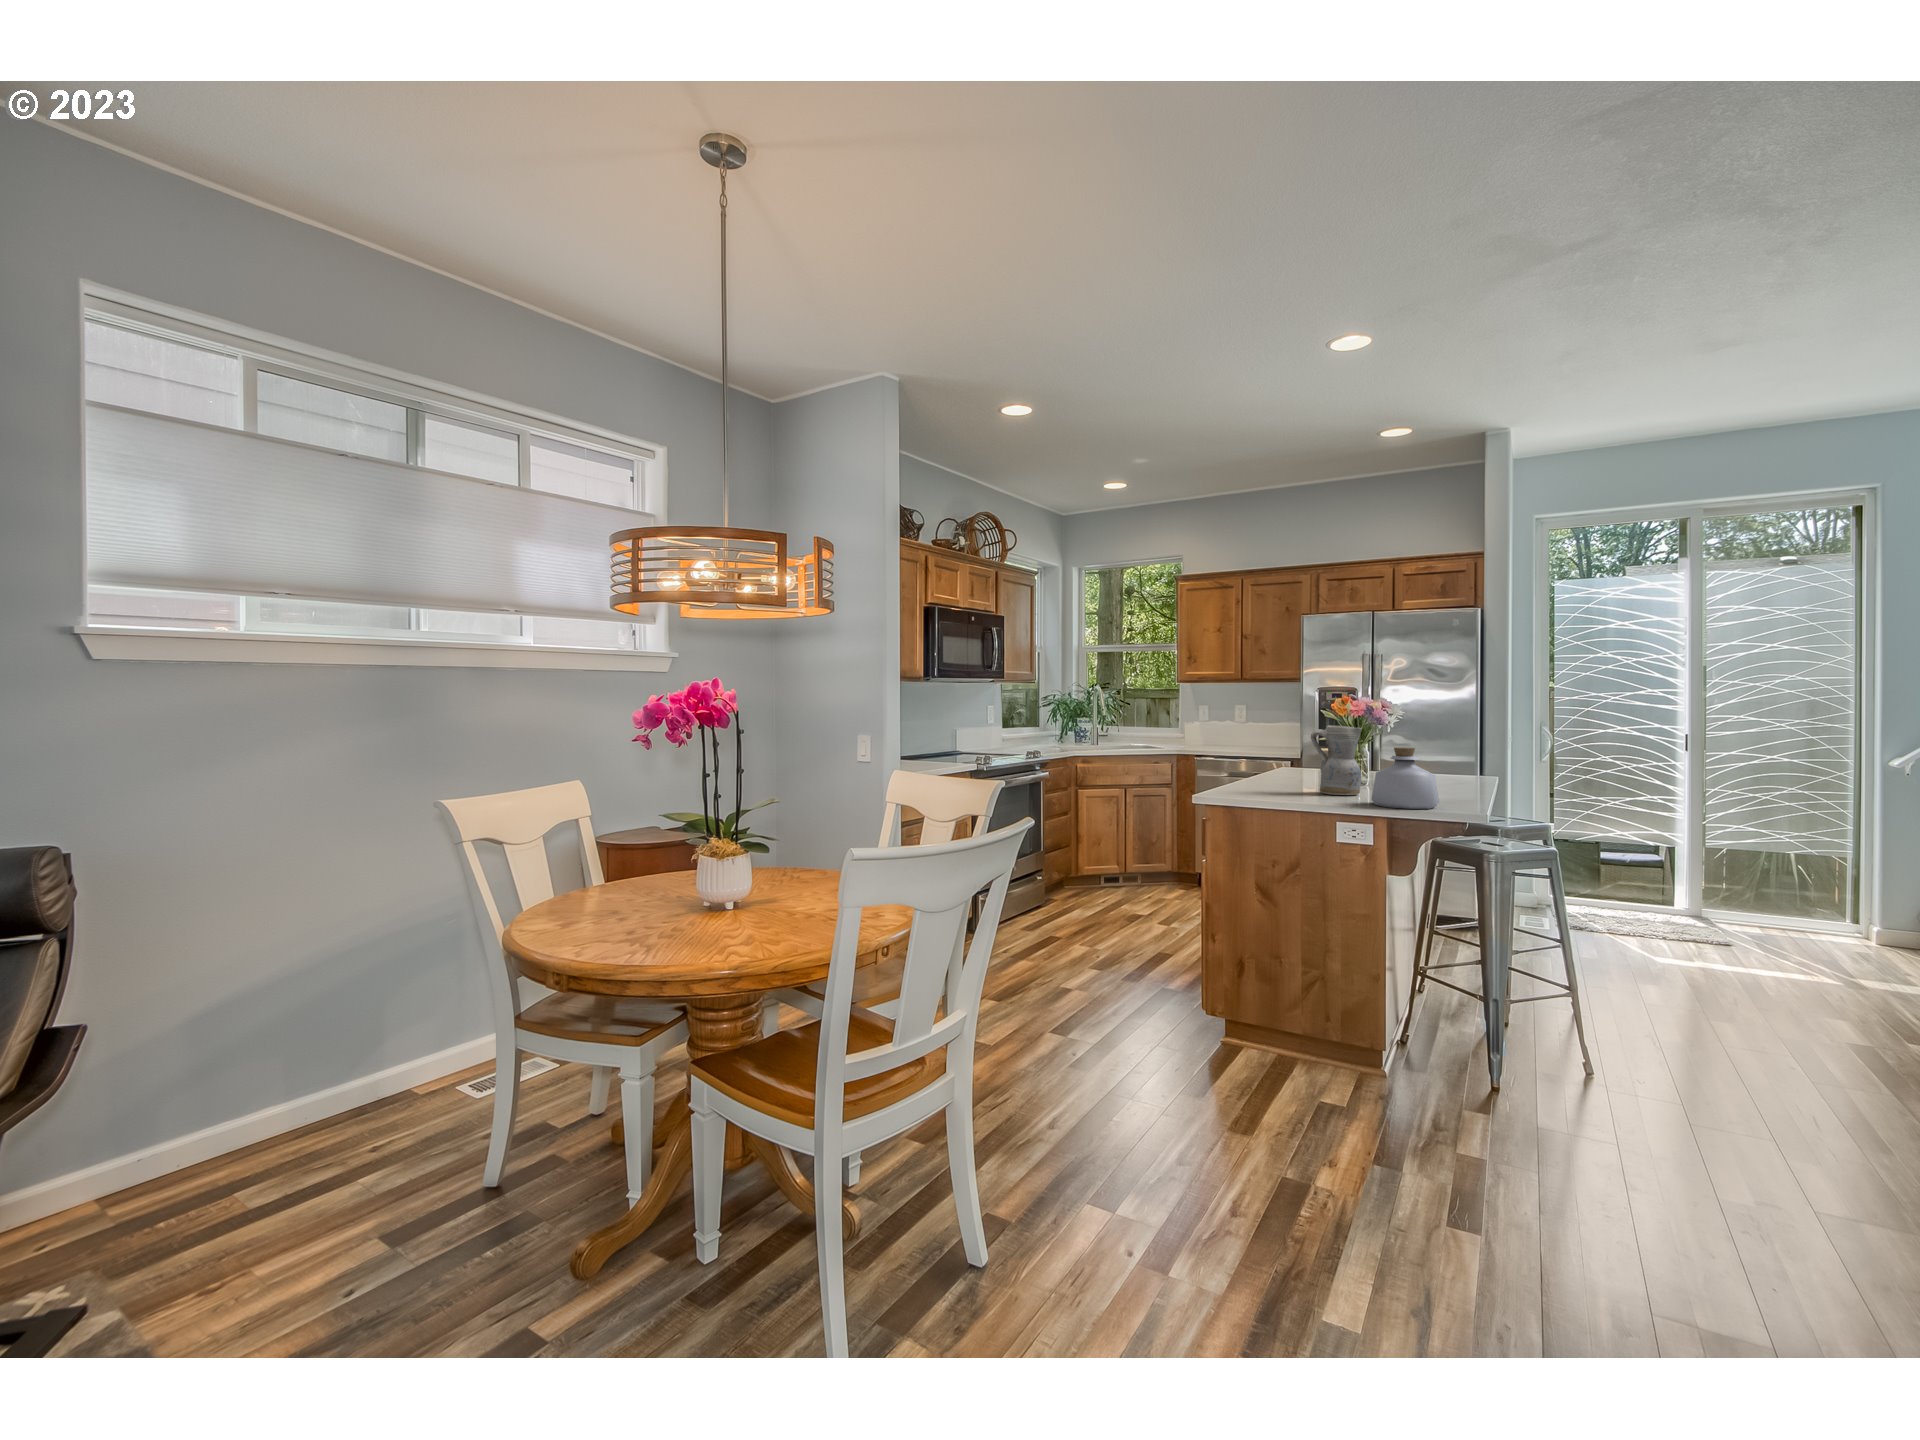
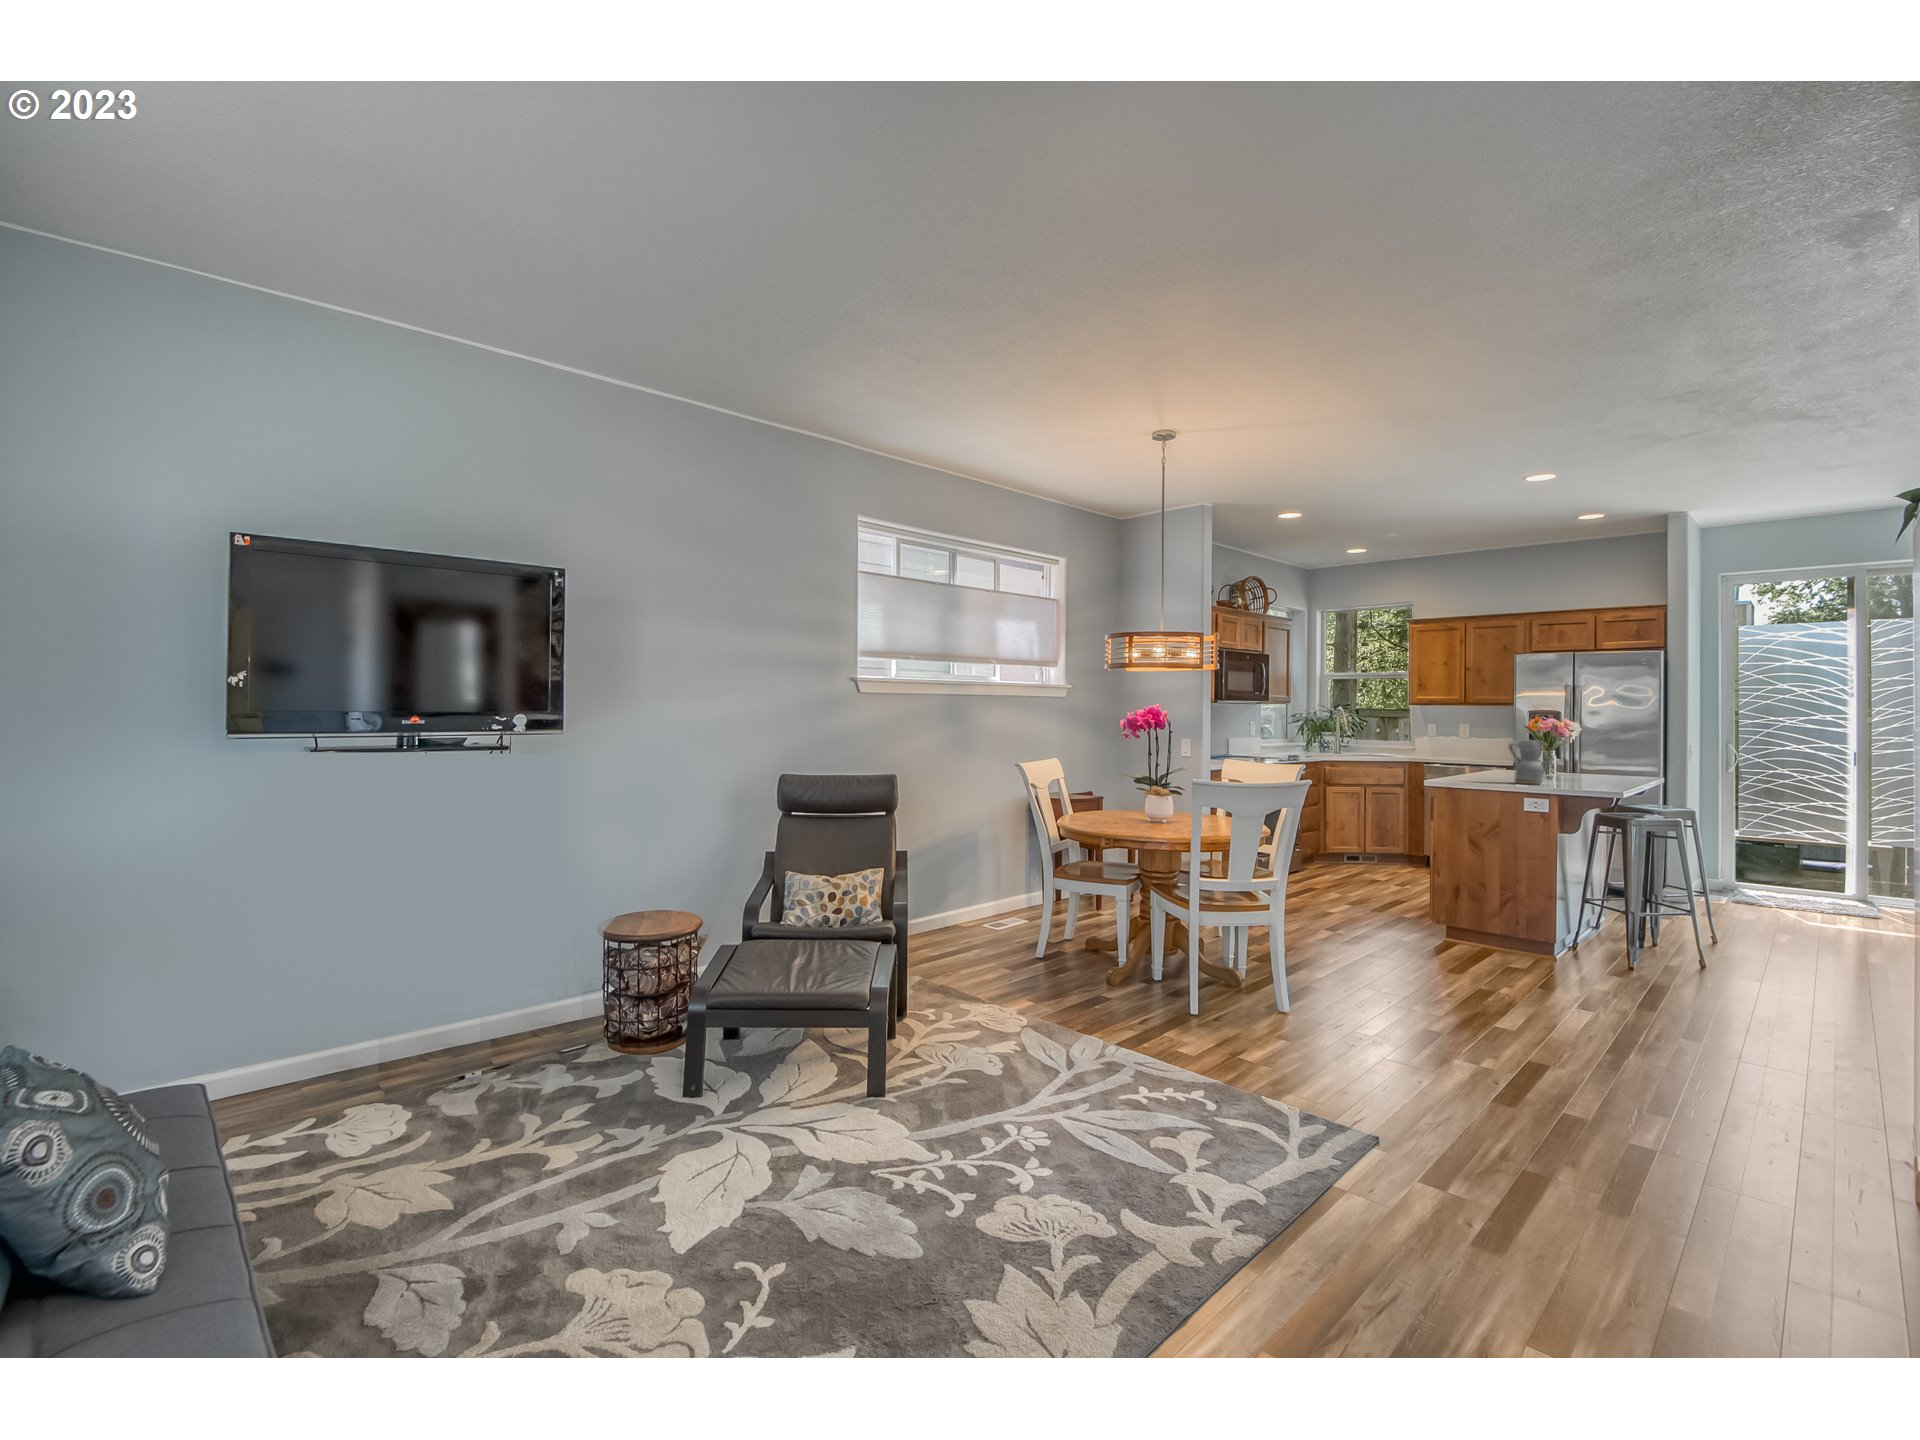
bottle: present [1371,747,1439,809] -> none [1547,753,1593,791]

